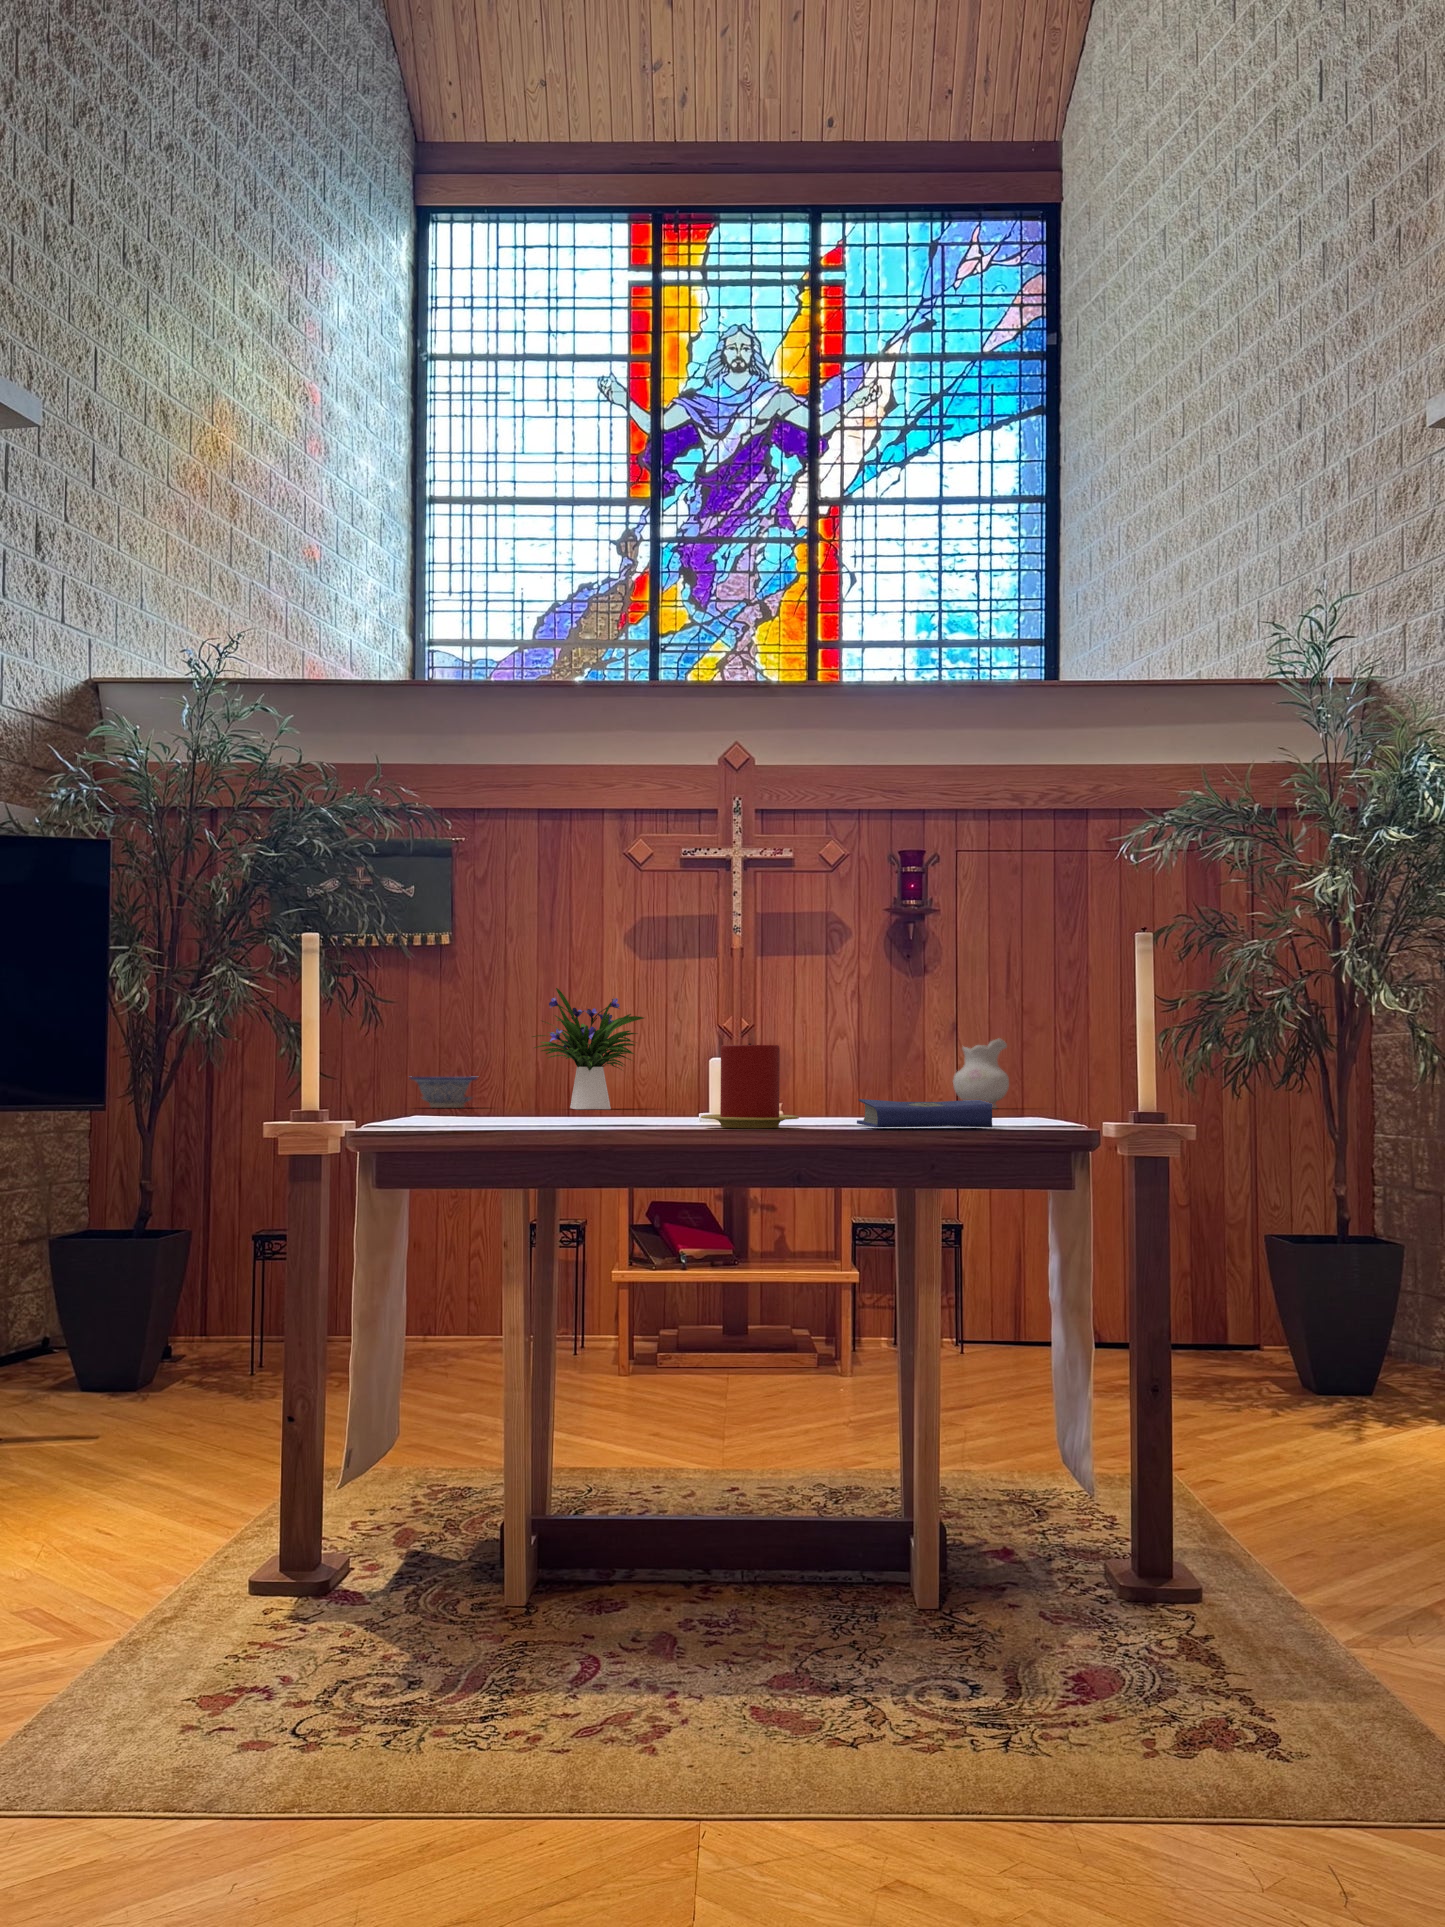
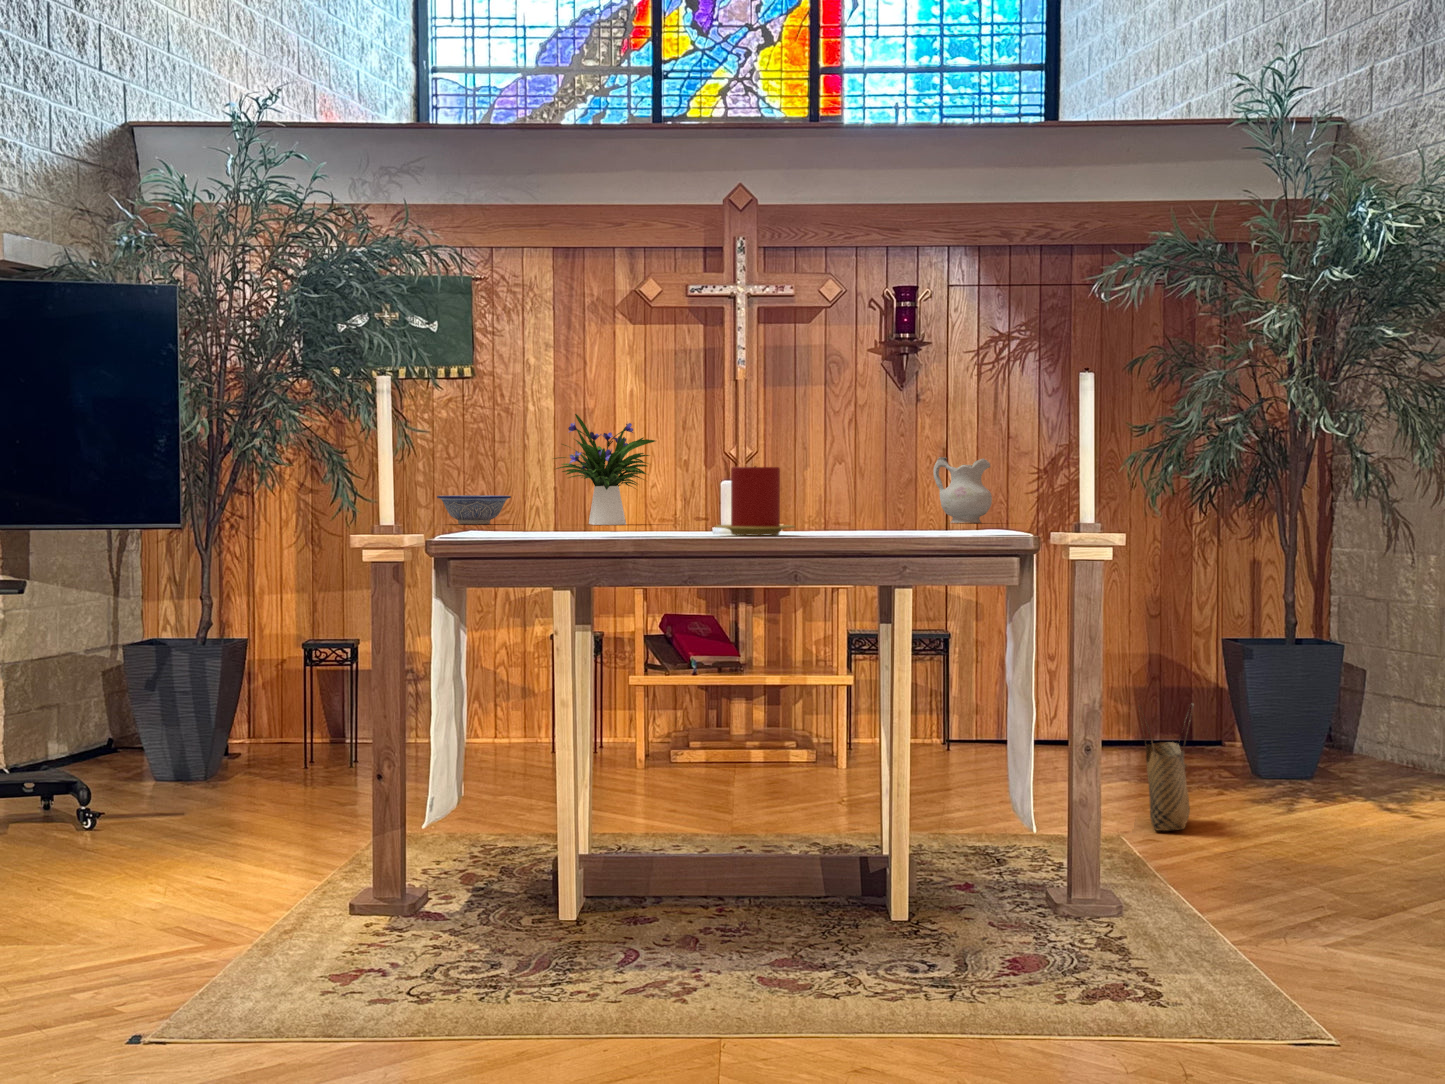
hardcover book: present [857,1099,993,1127] -> none [844,511,955,534]
woven basket: none [1193,1321,1258,1473] -> present [1139,704,1194,831]

